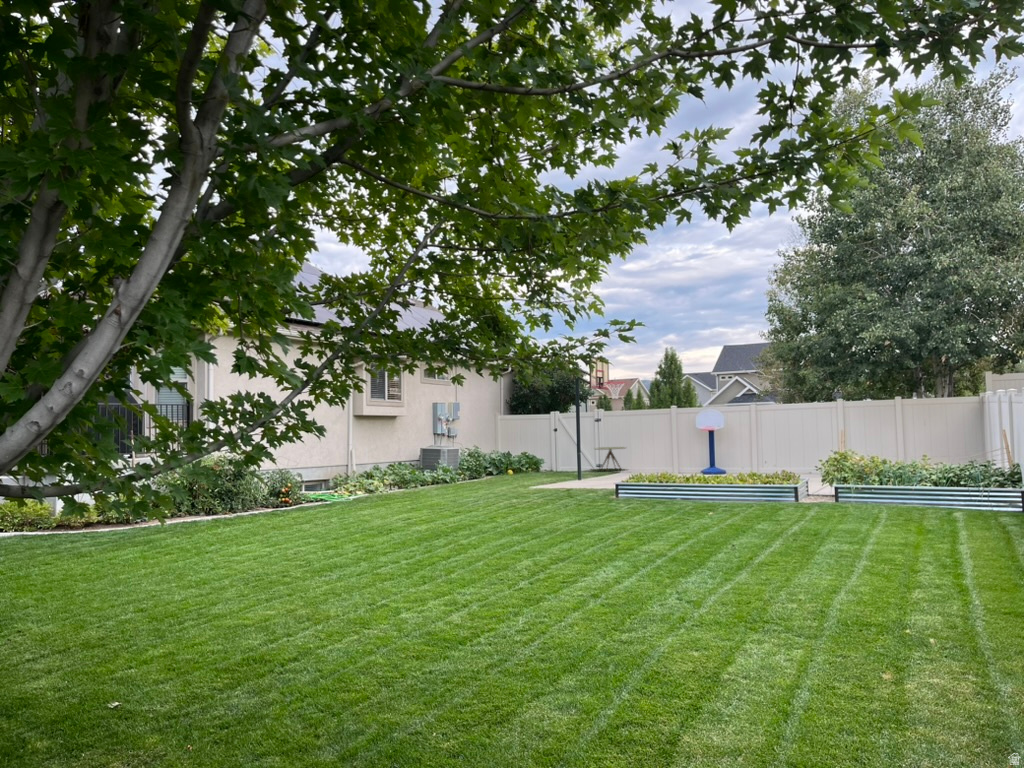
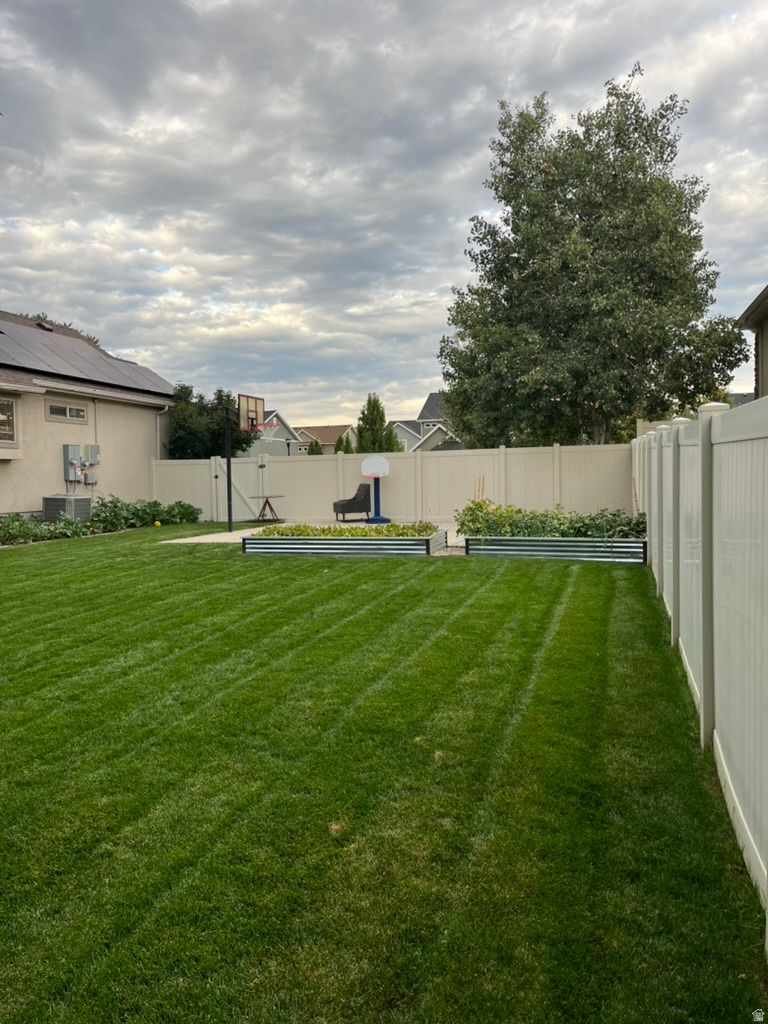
chair: none [674,436,712,472] -> present [333,483,371,522]

